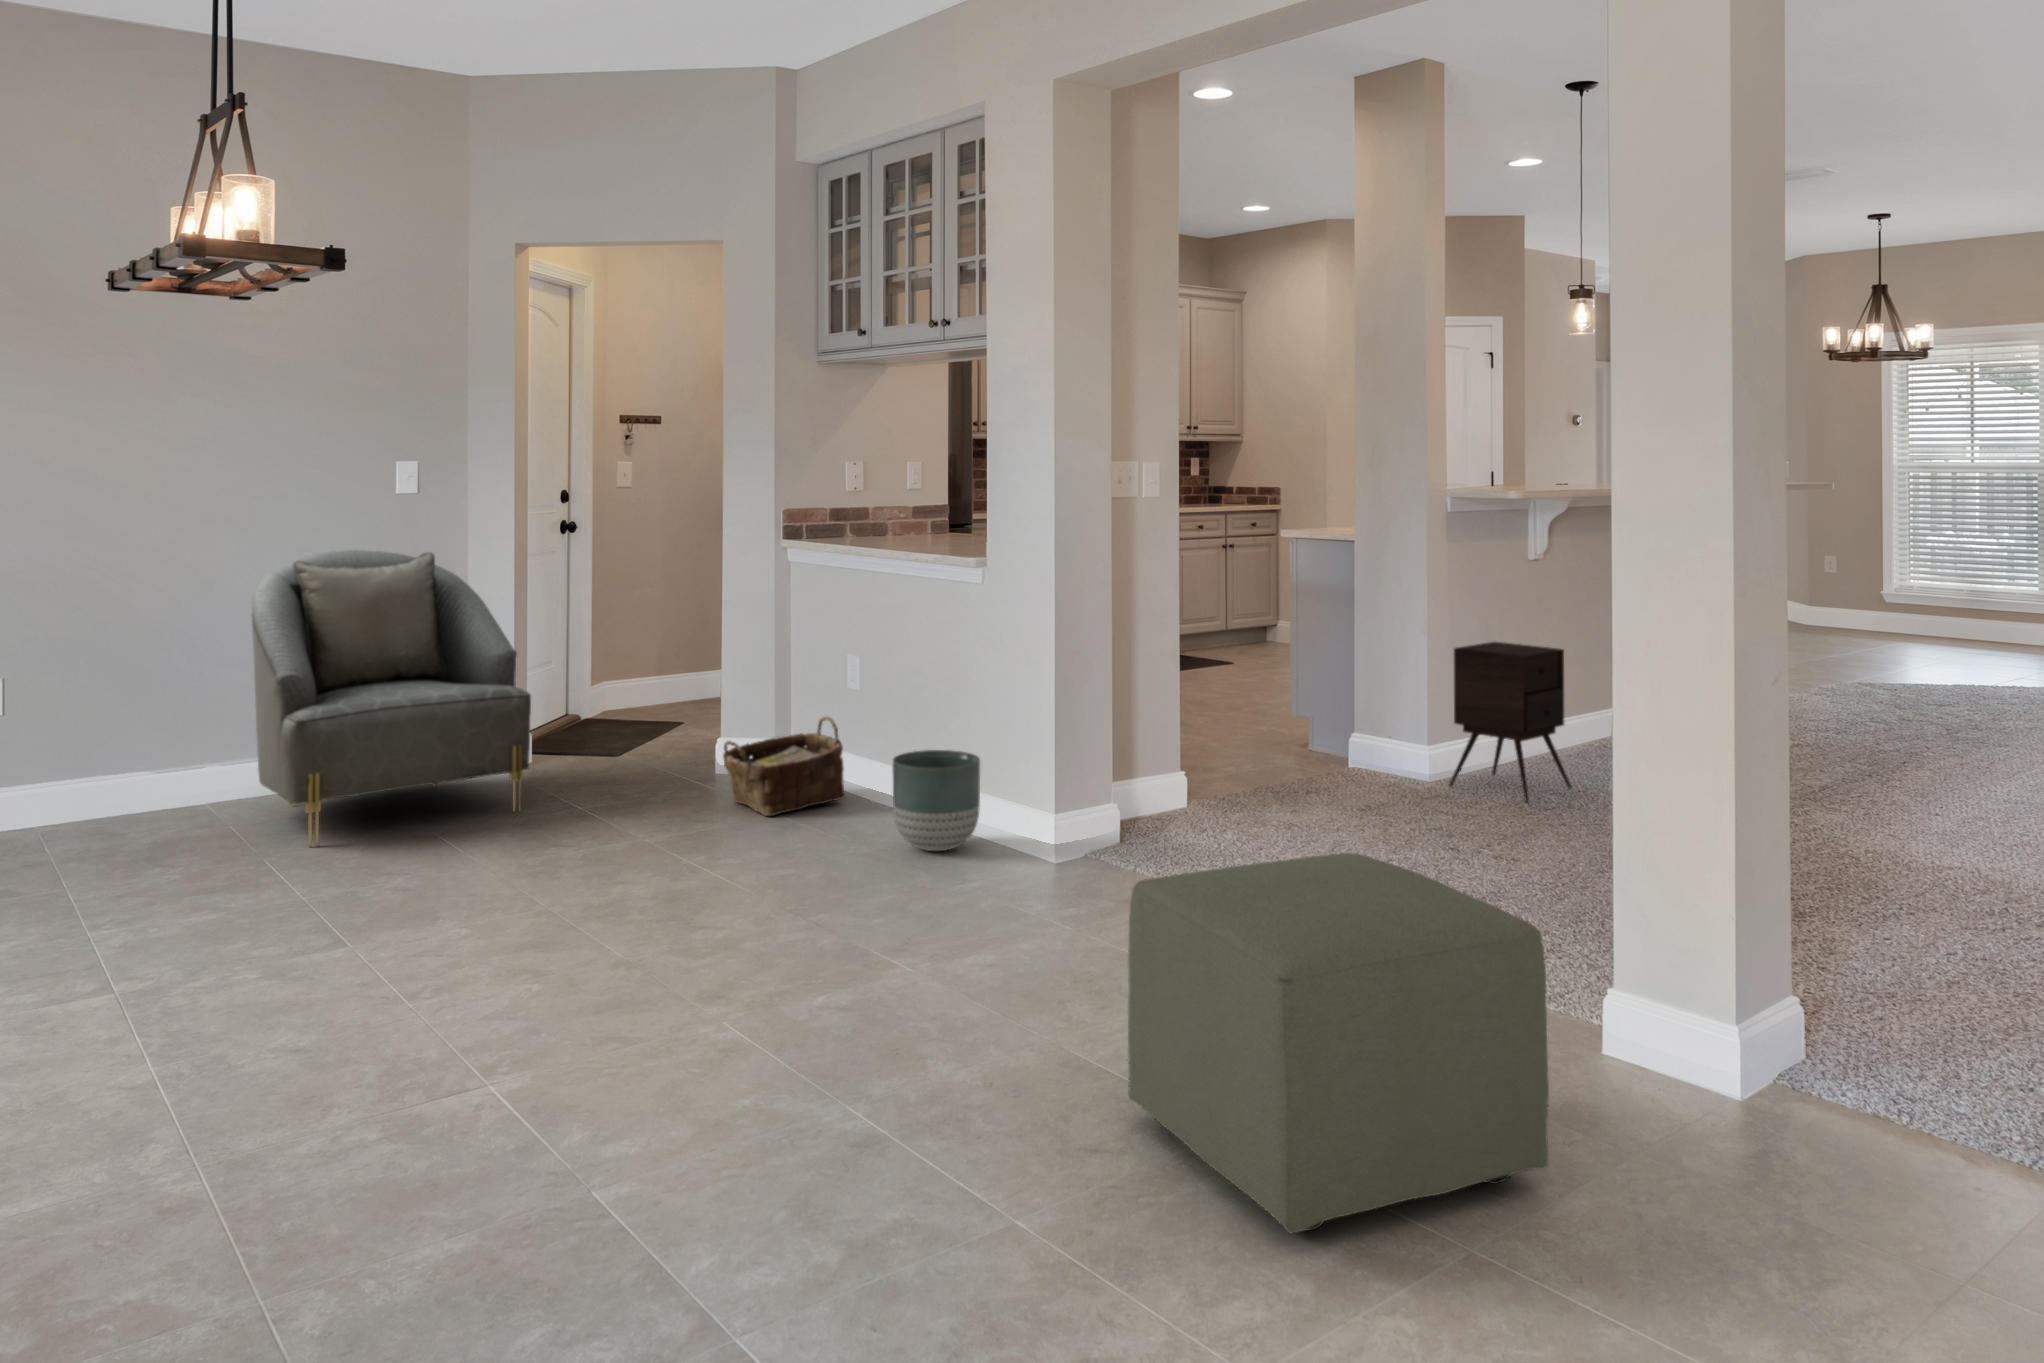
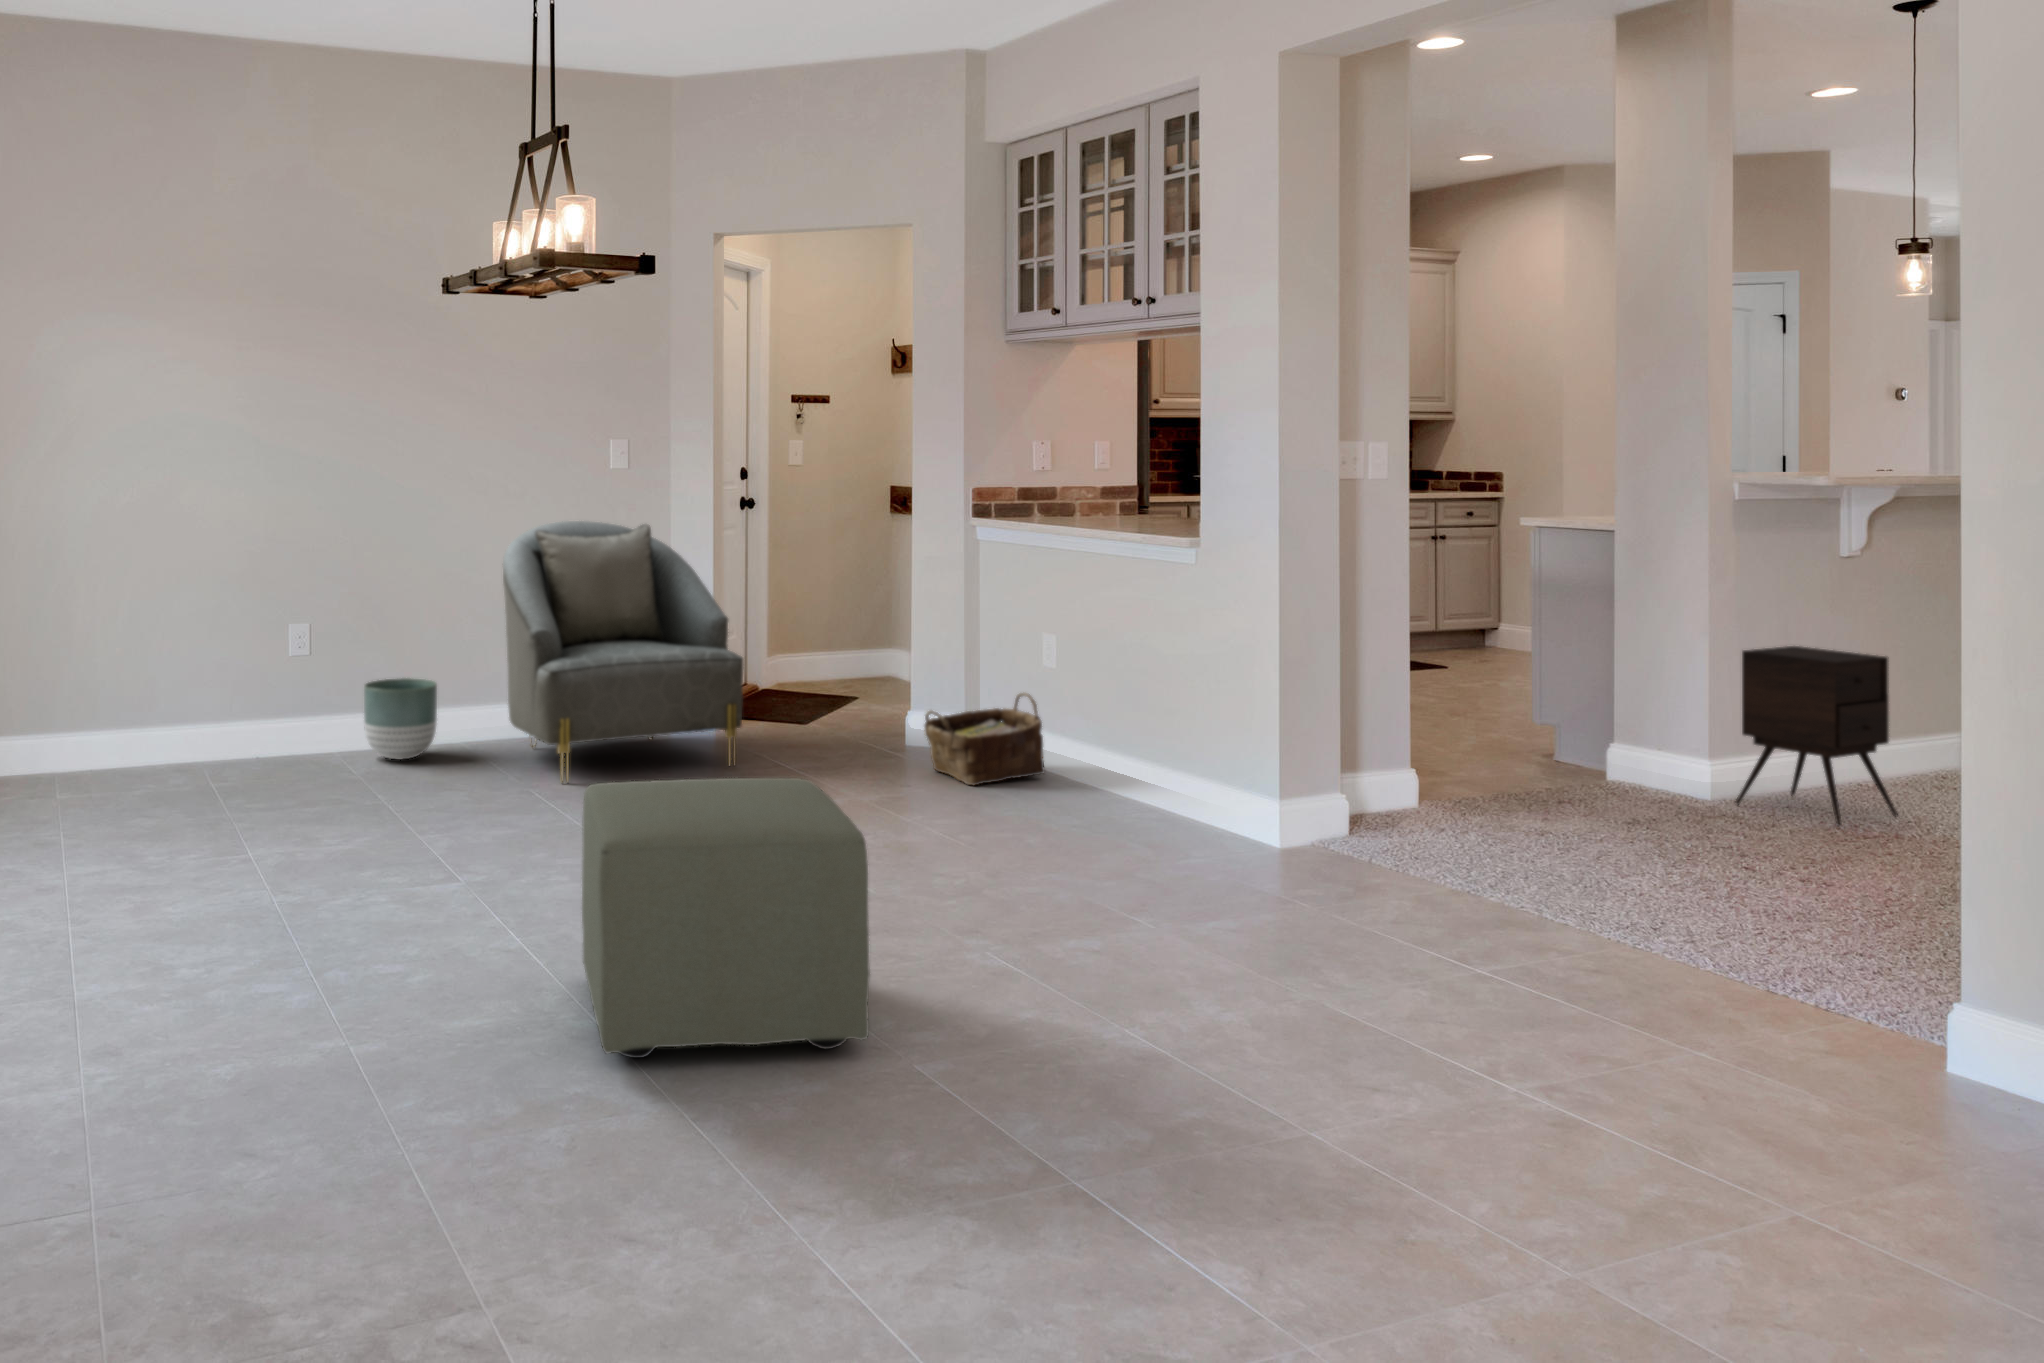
planter: present [892,750,980,851] -> present [364,678,437,760]
ottoman: present [1128,853,1549,1233] -> present [582,778,870,1058]

